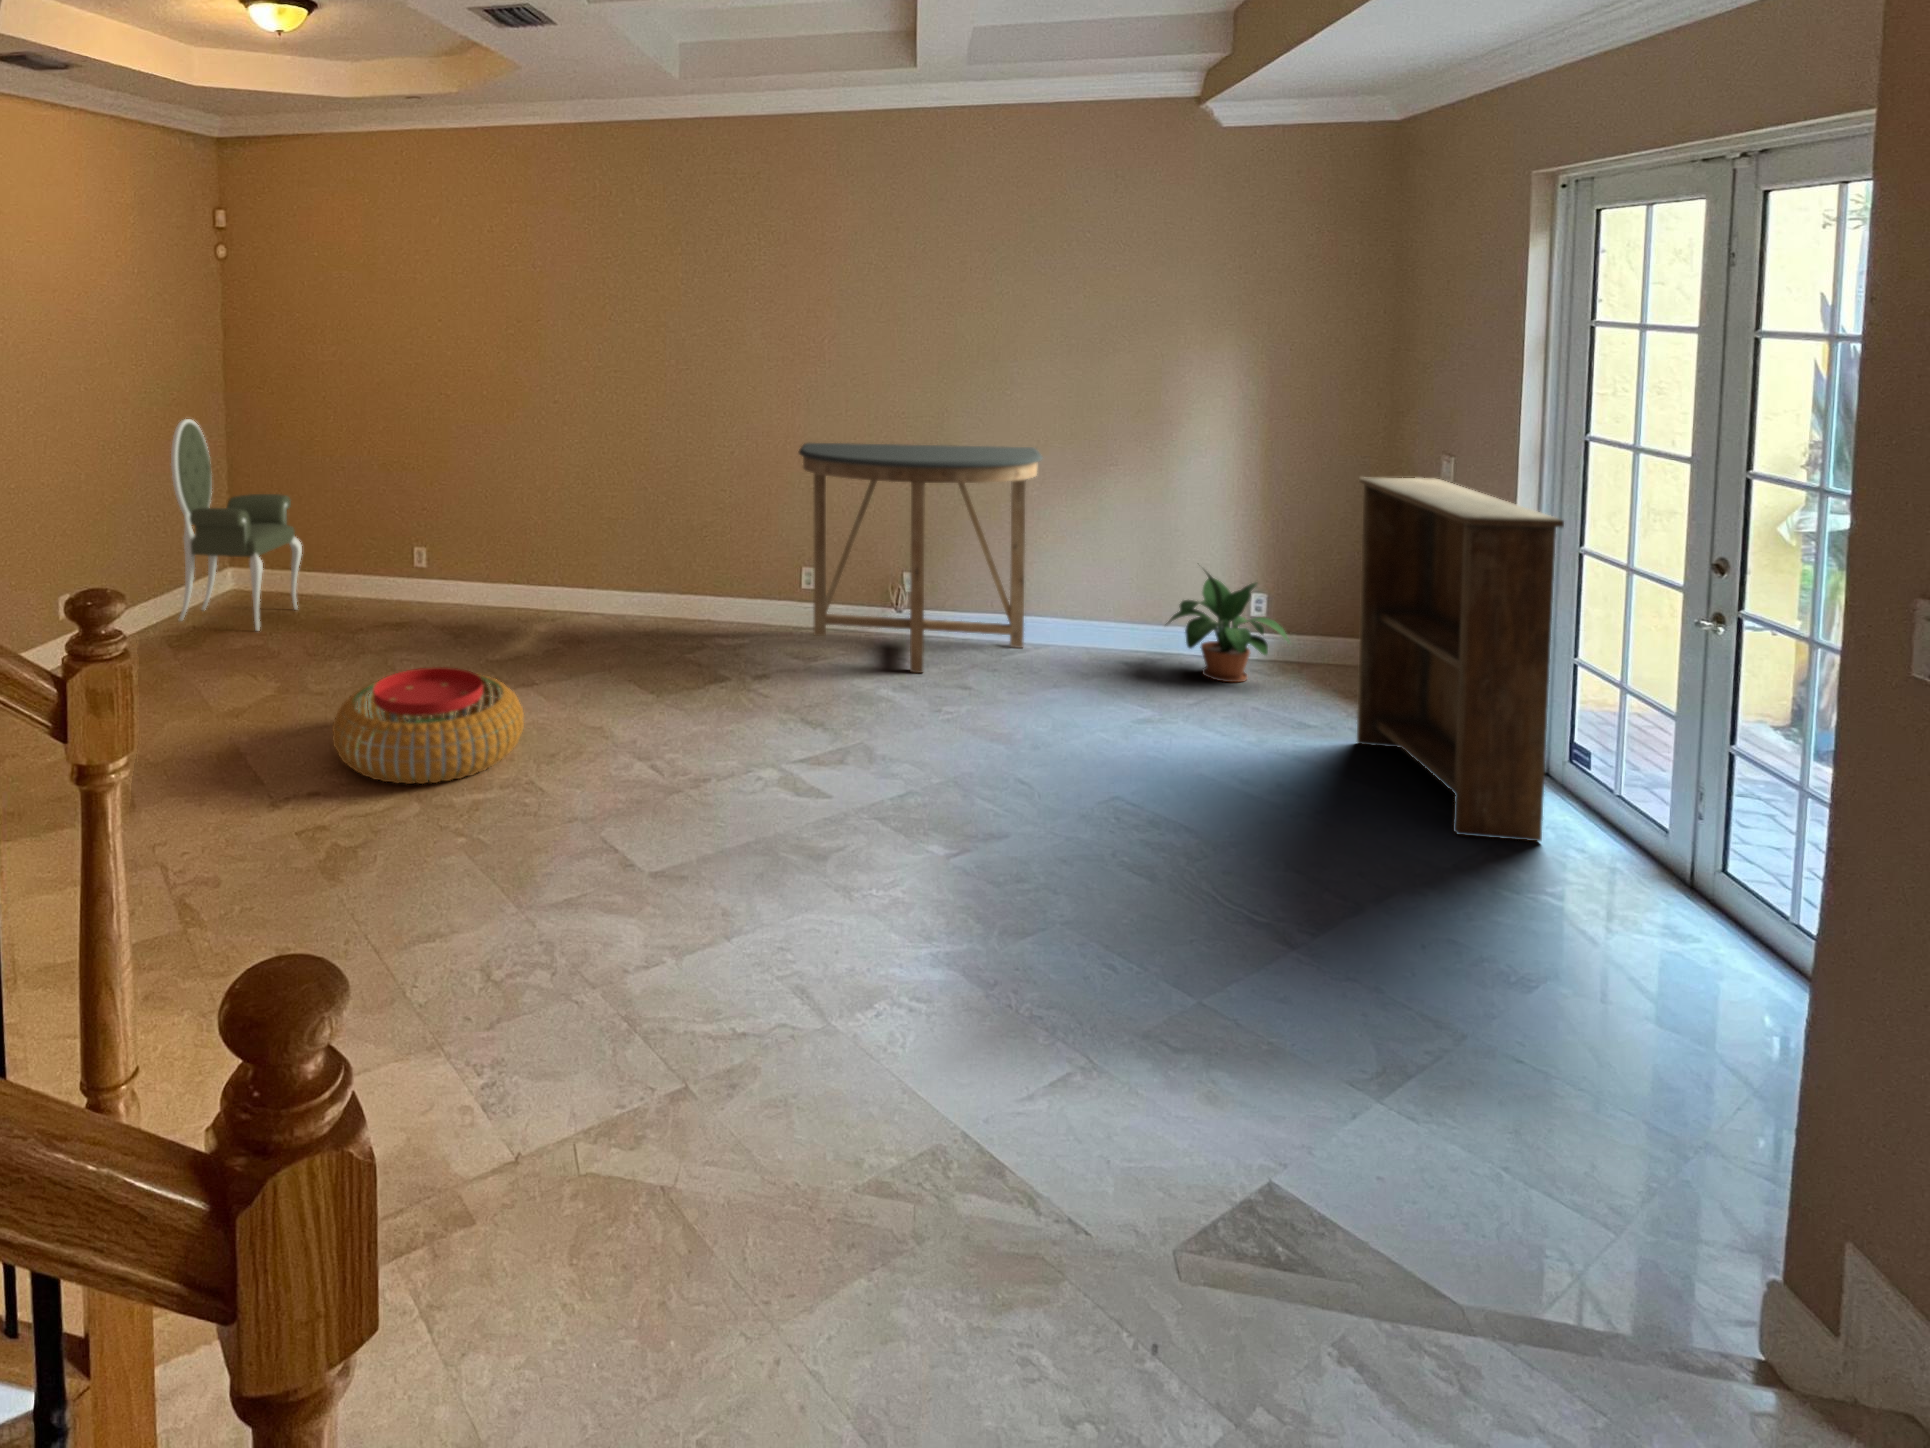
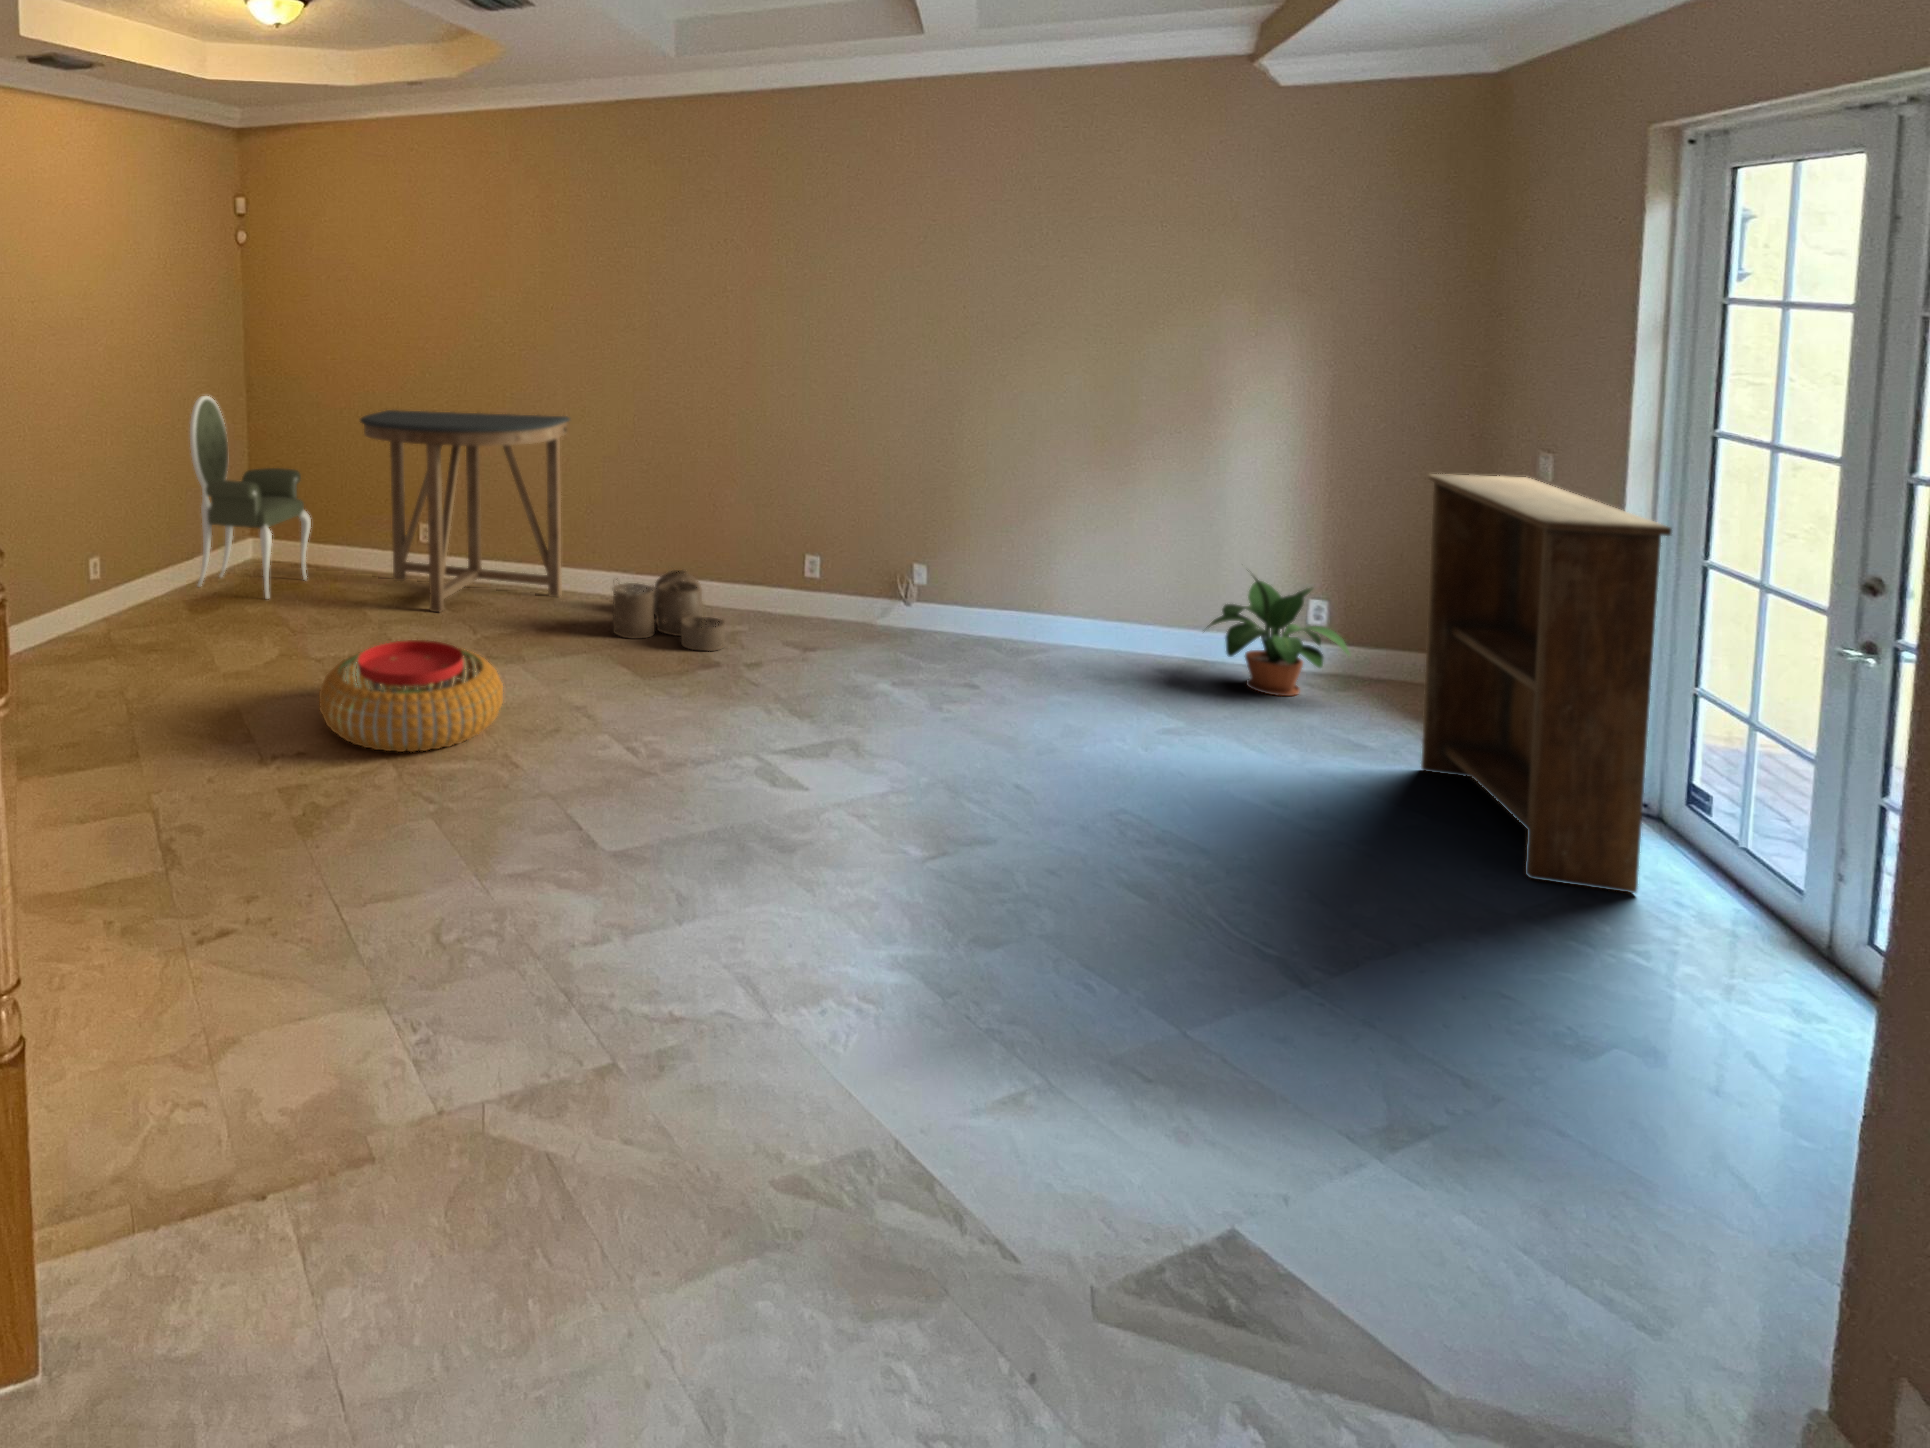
console table: present [799,443,1043,673] -> present [360,410,570,612]
woven basket: none [621,582,732,665] -> present [613,569,725,651]

